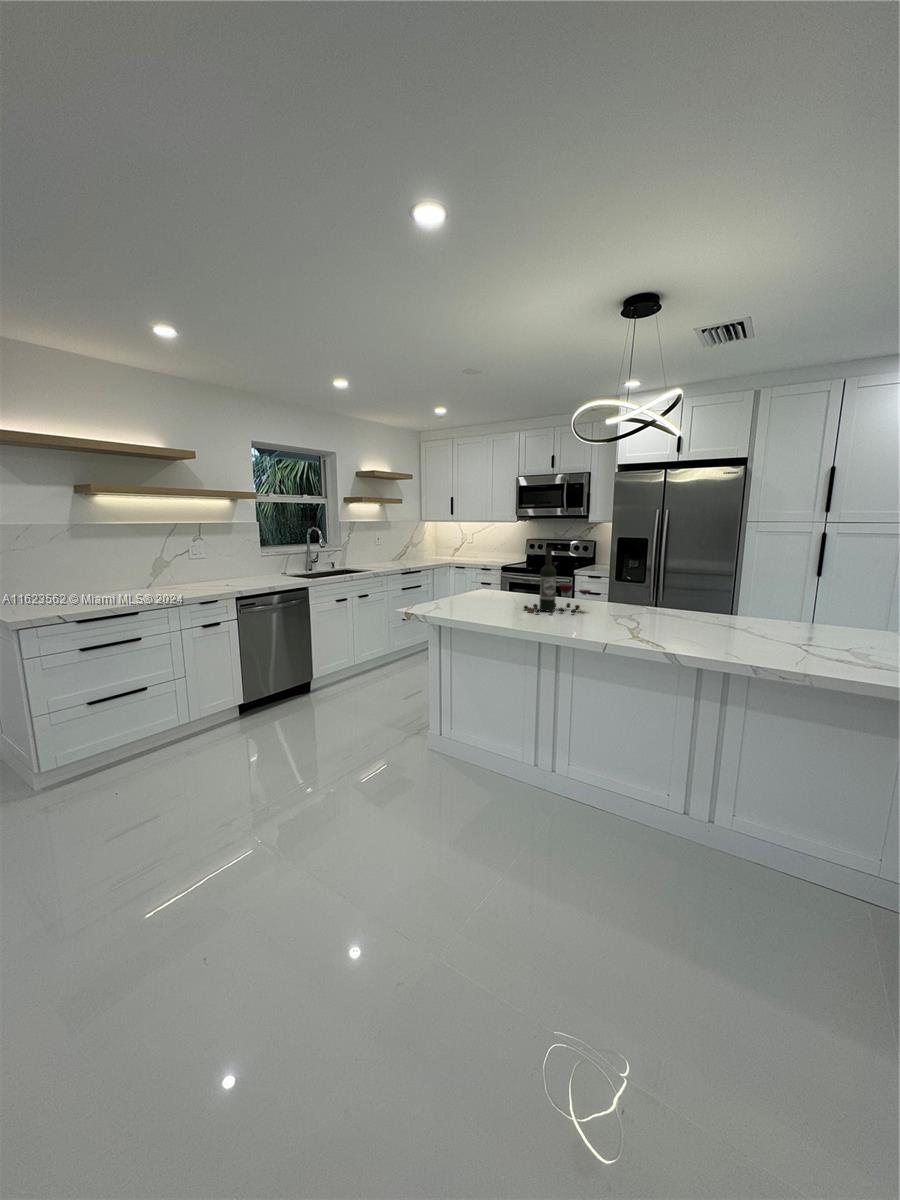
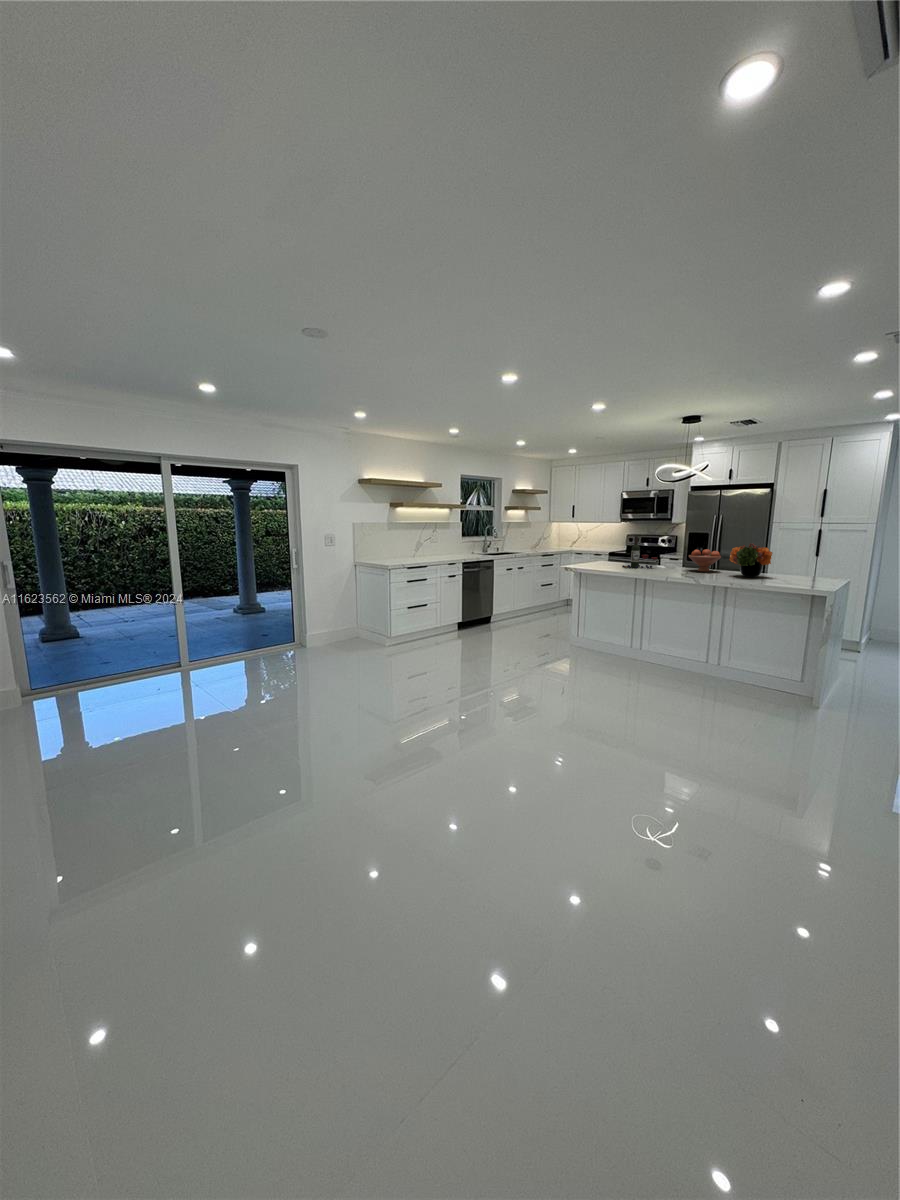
flower arrangement: none [749,566,853,643] -> present [729,543,772,577]
fruit bowl: none [652,574,720,622] -> present [689,549,721,572]

